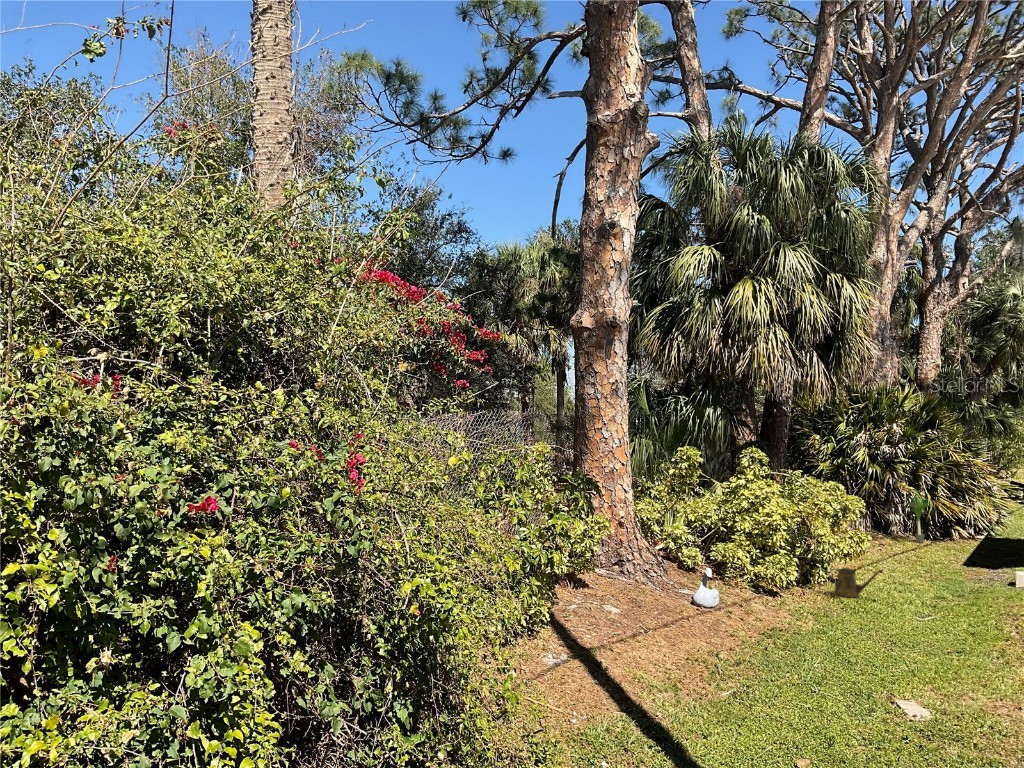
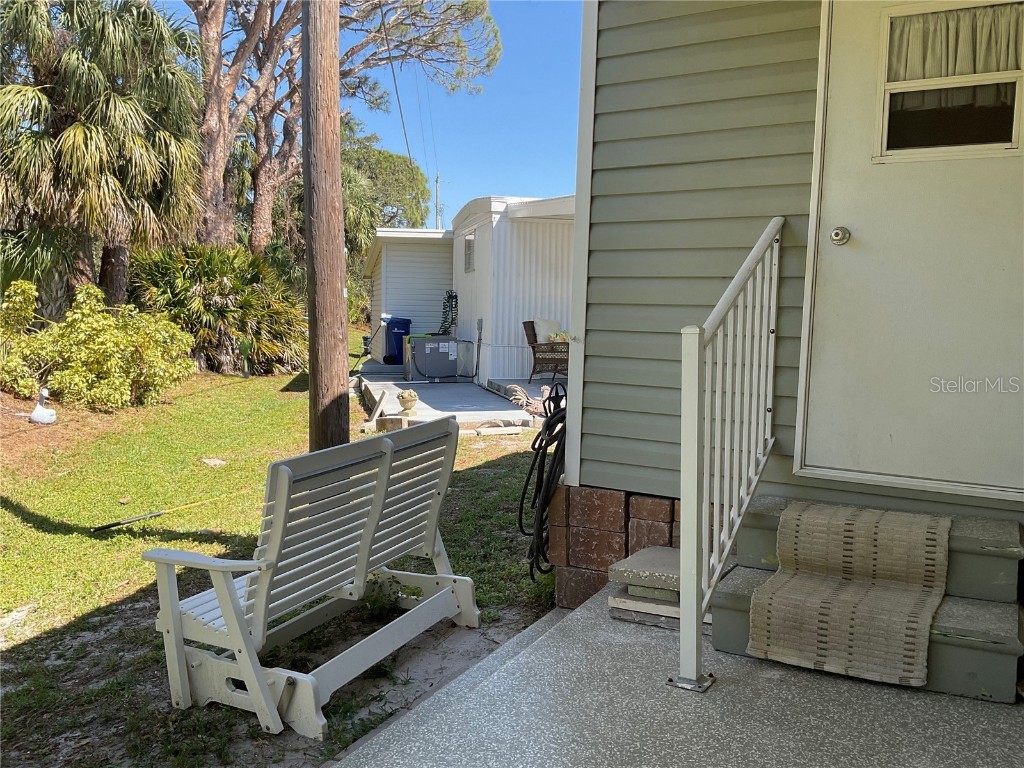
watering can: present [828,568,883,597] -> none [162,385,206,411]

